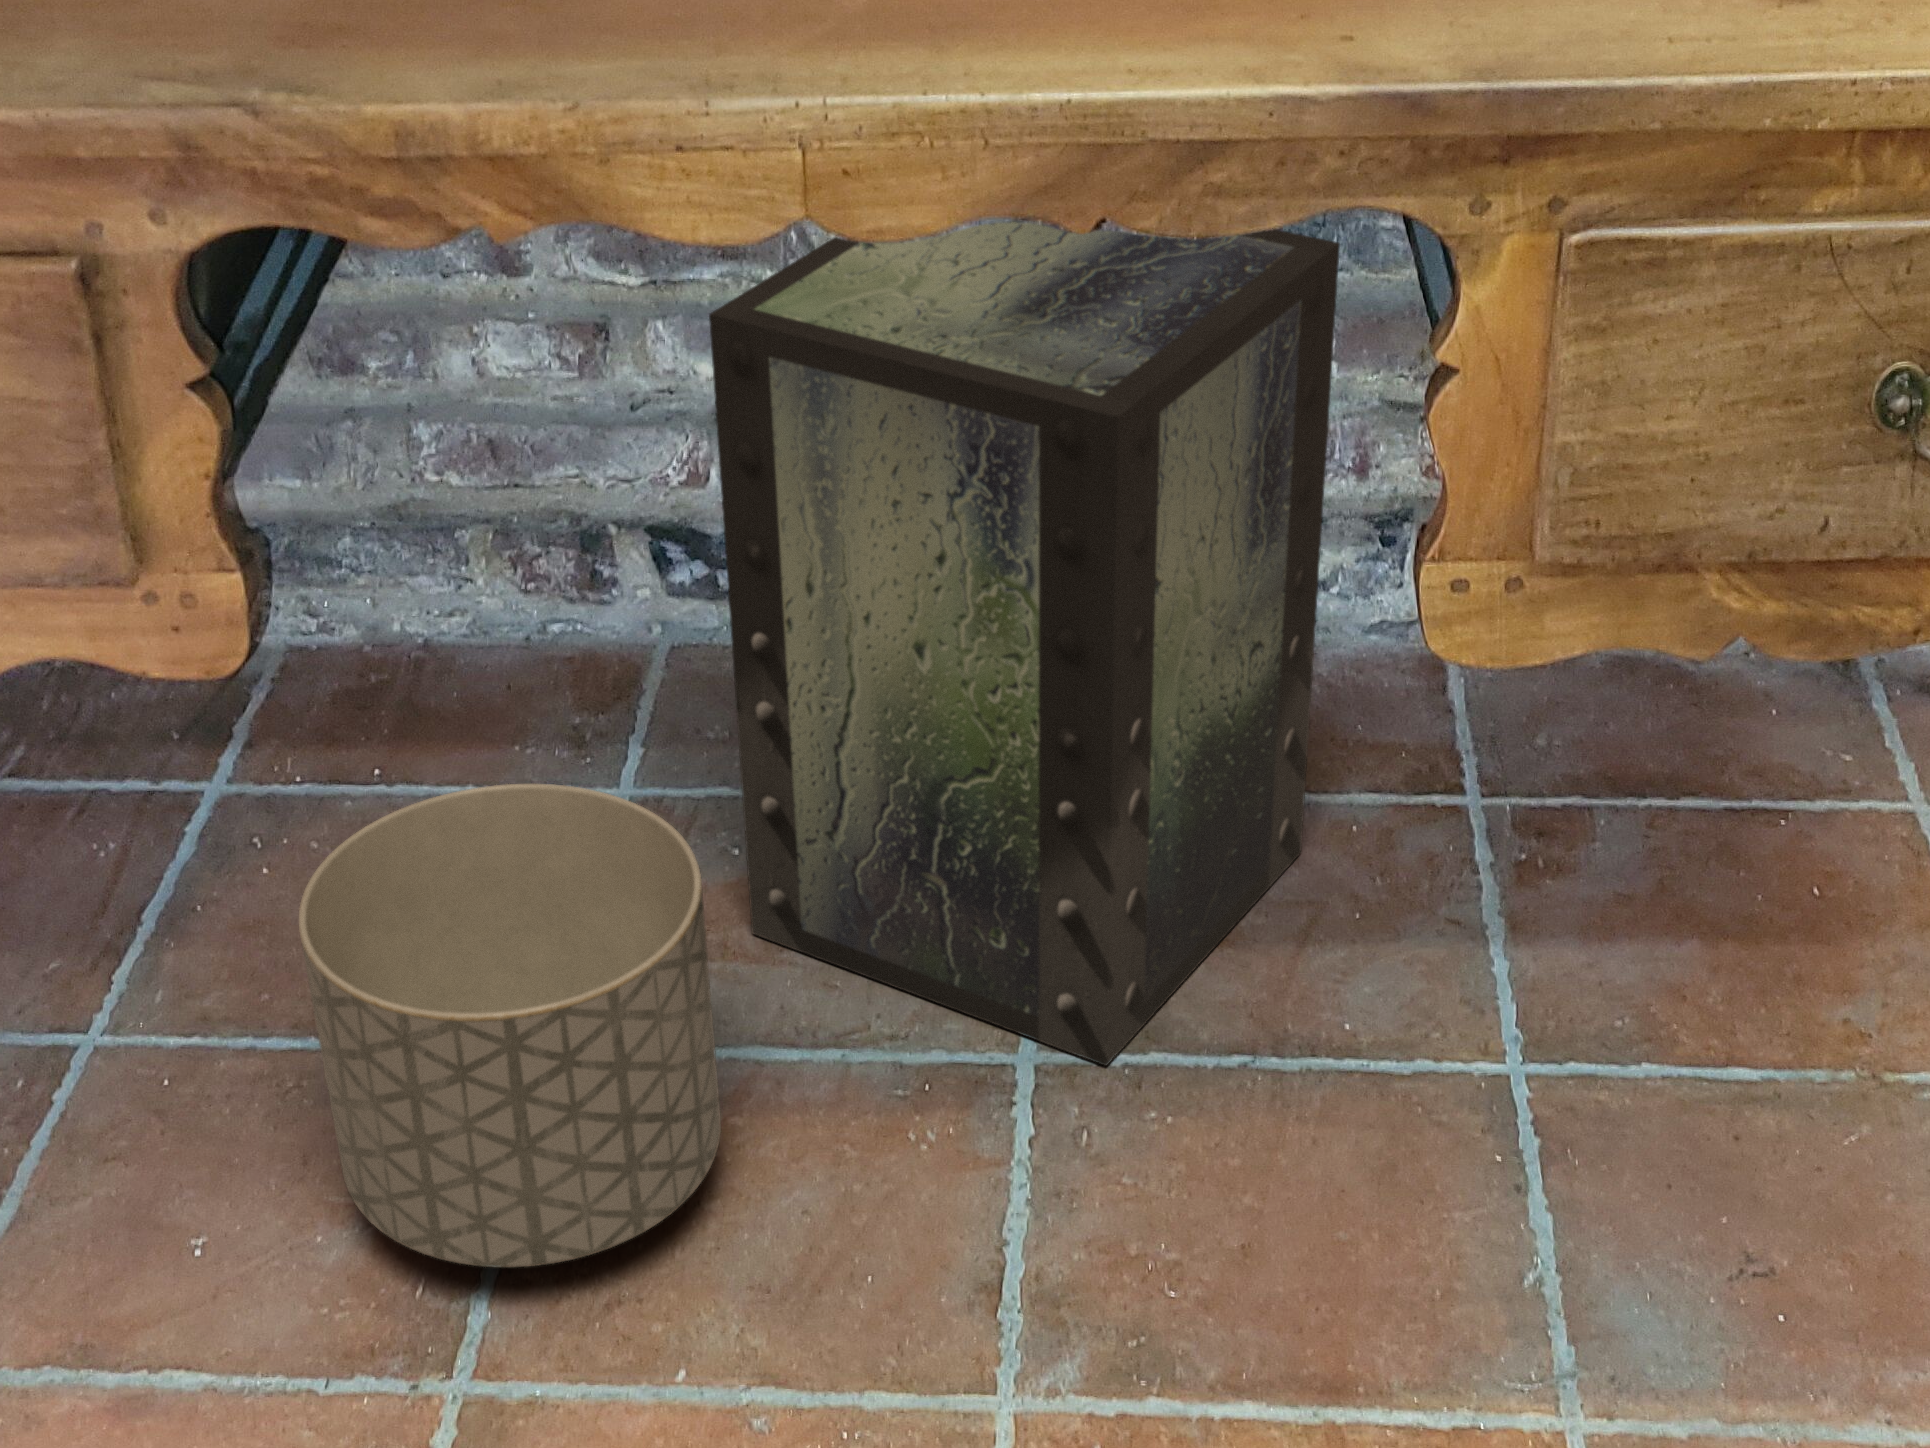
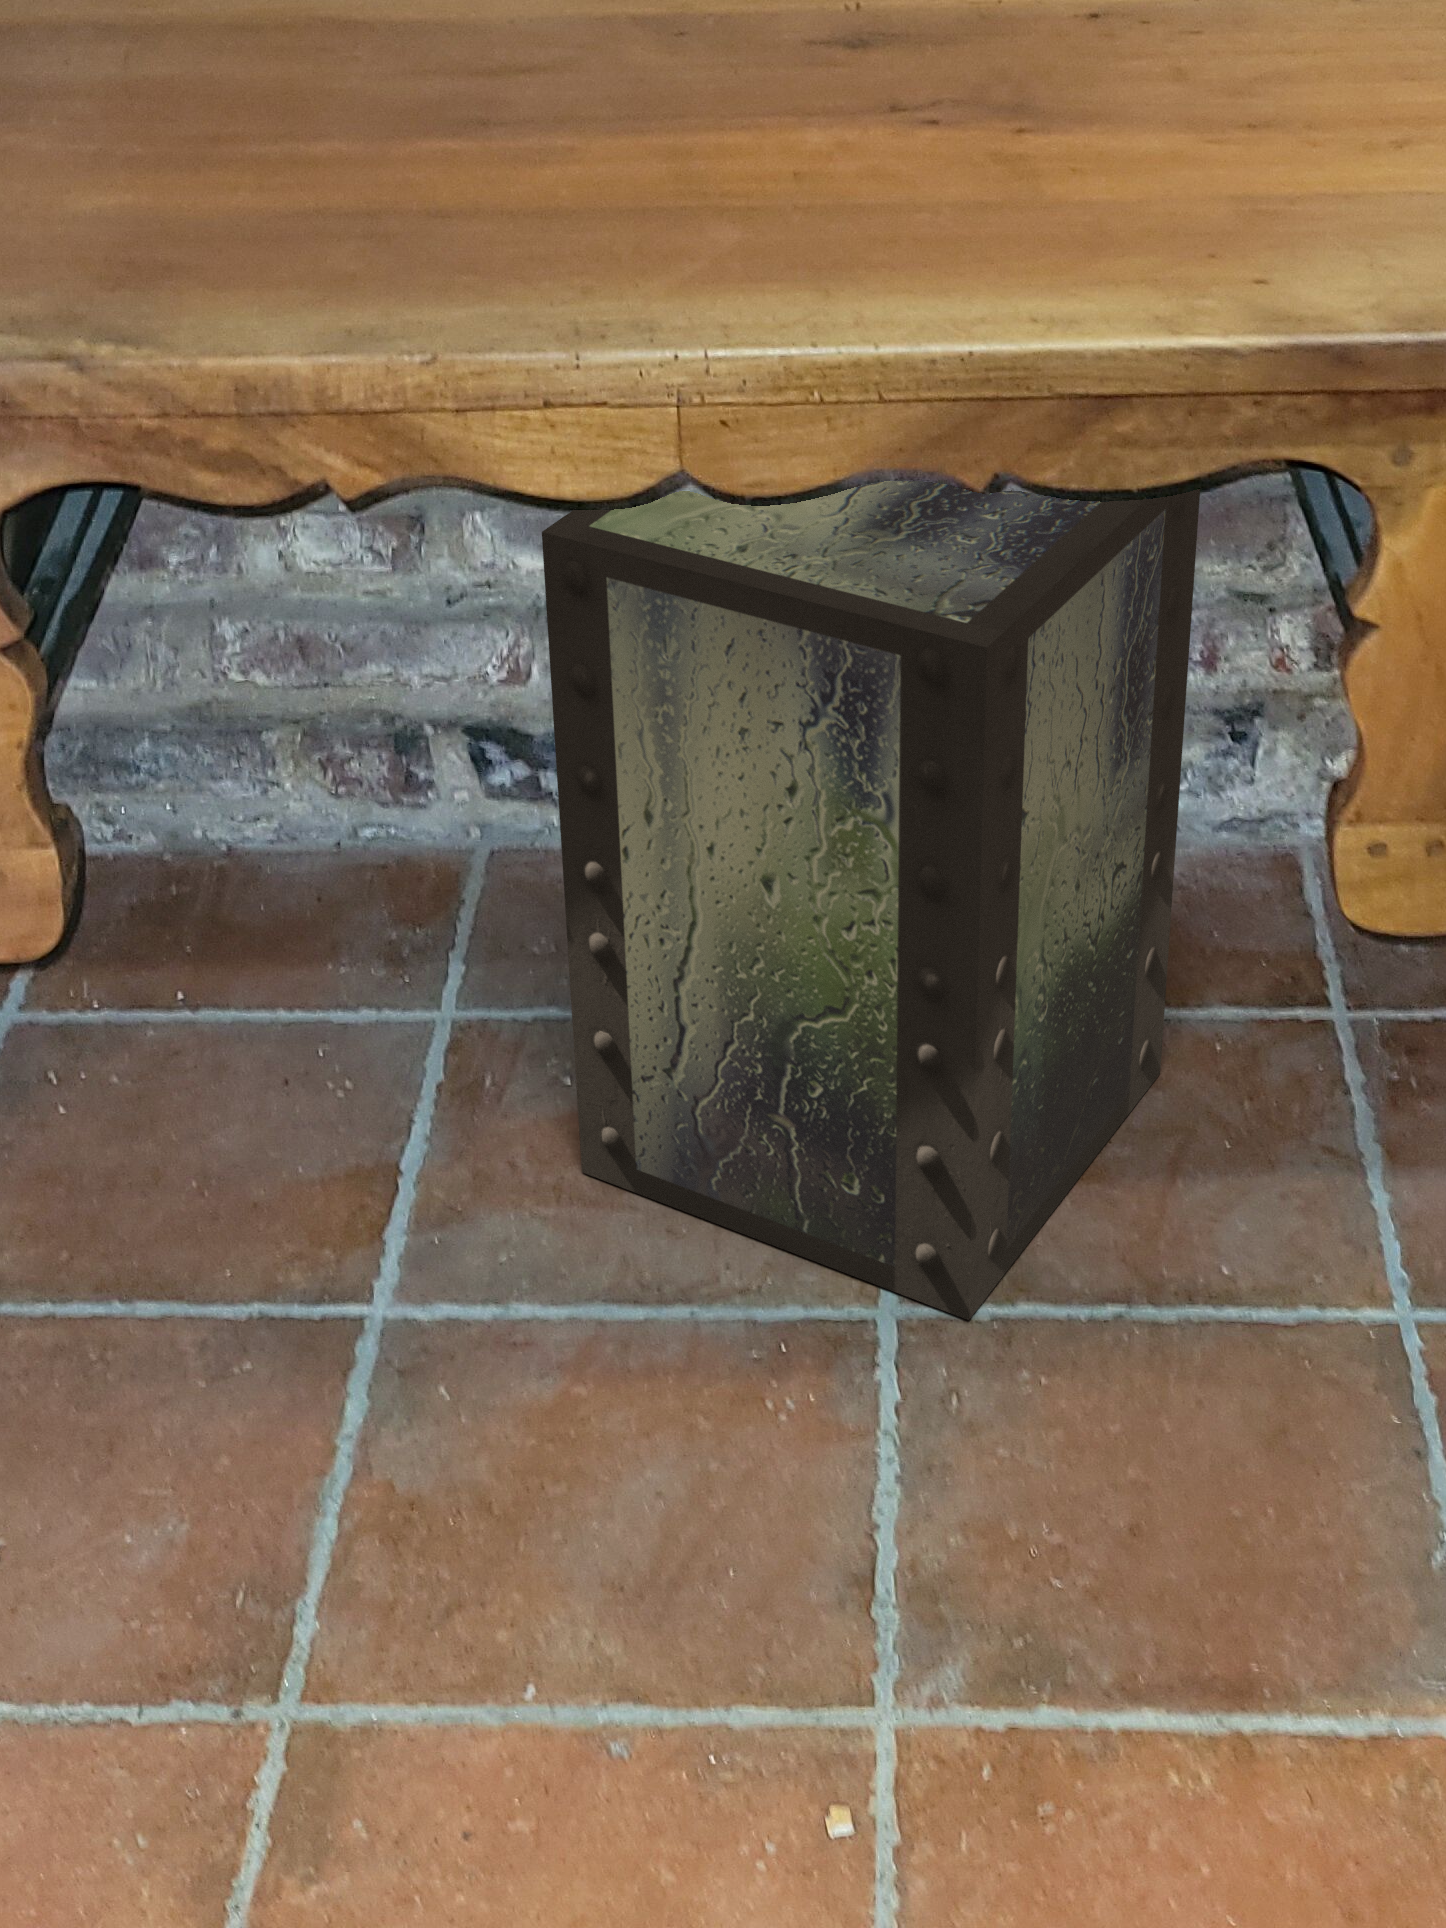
planter: present [299,784,721,1268] -> none [107,1033,561,1571]

